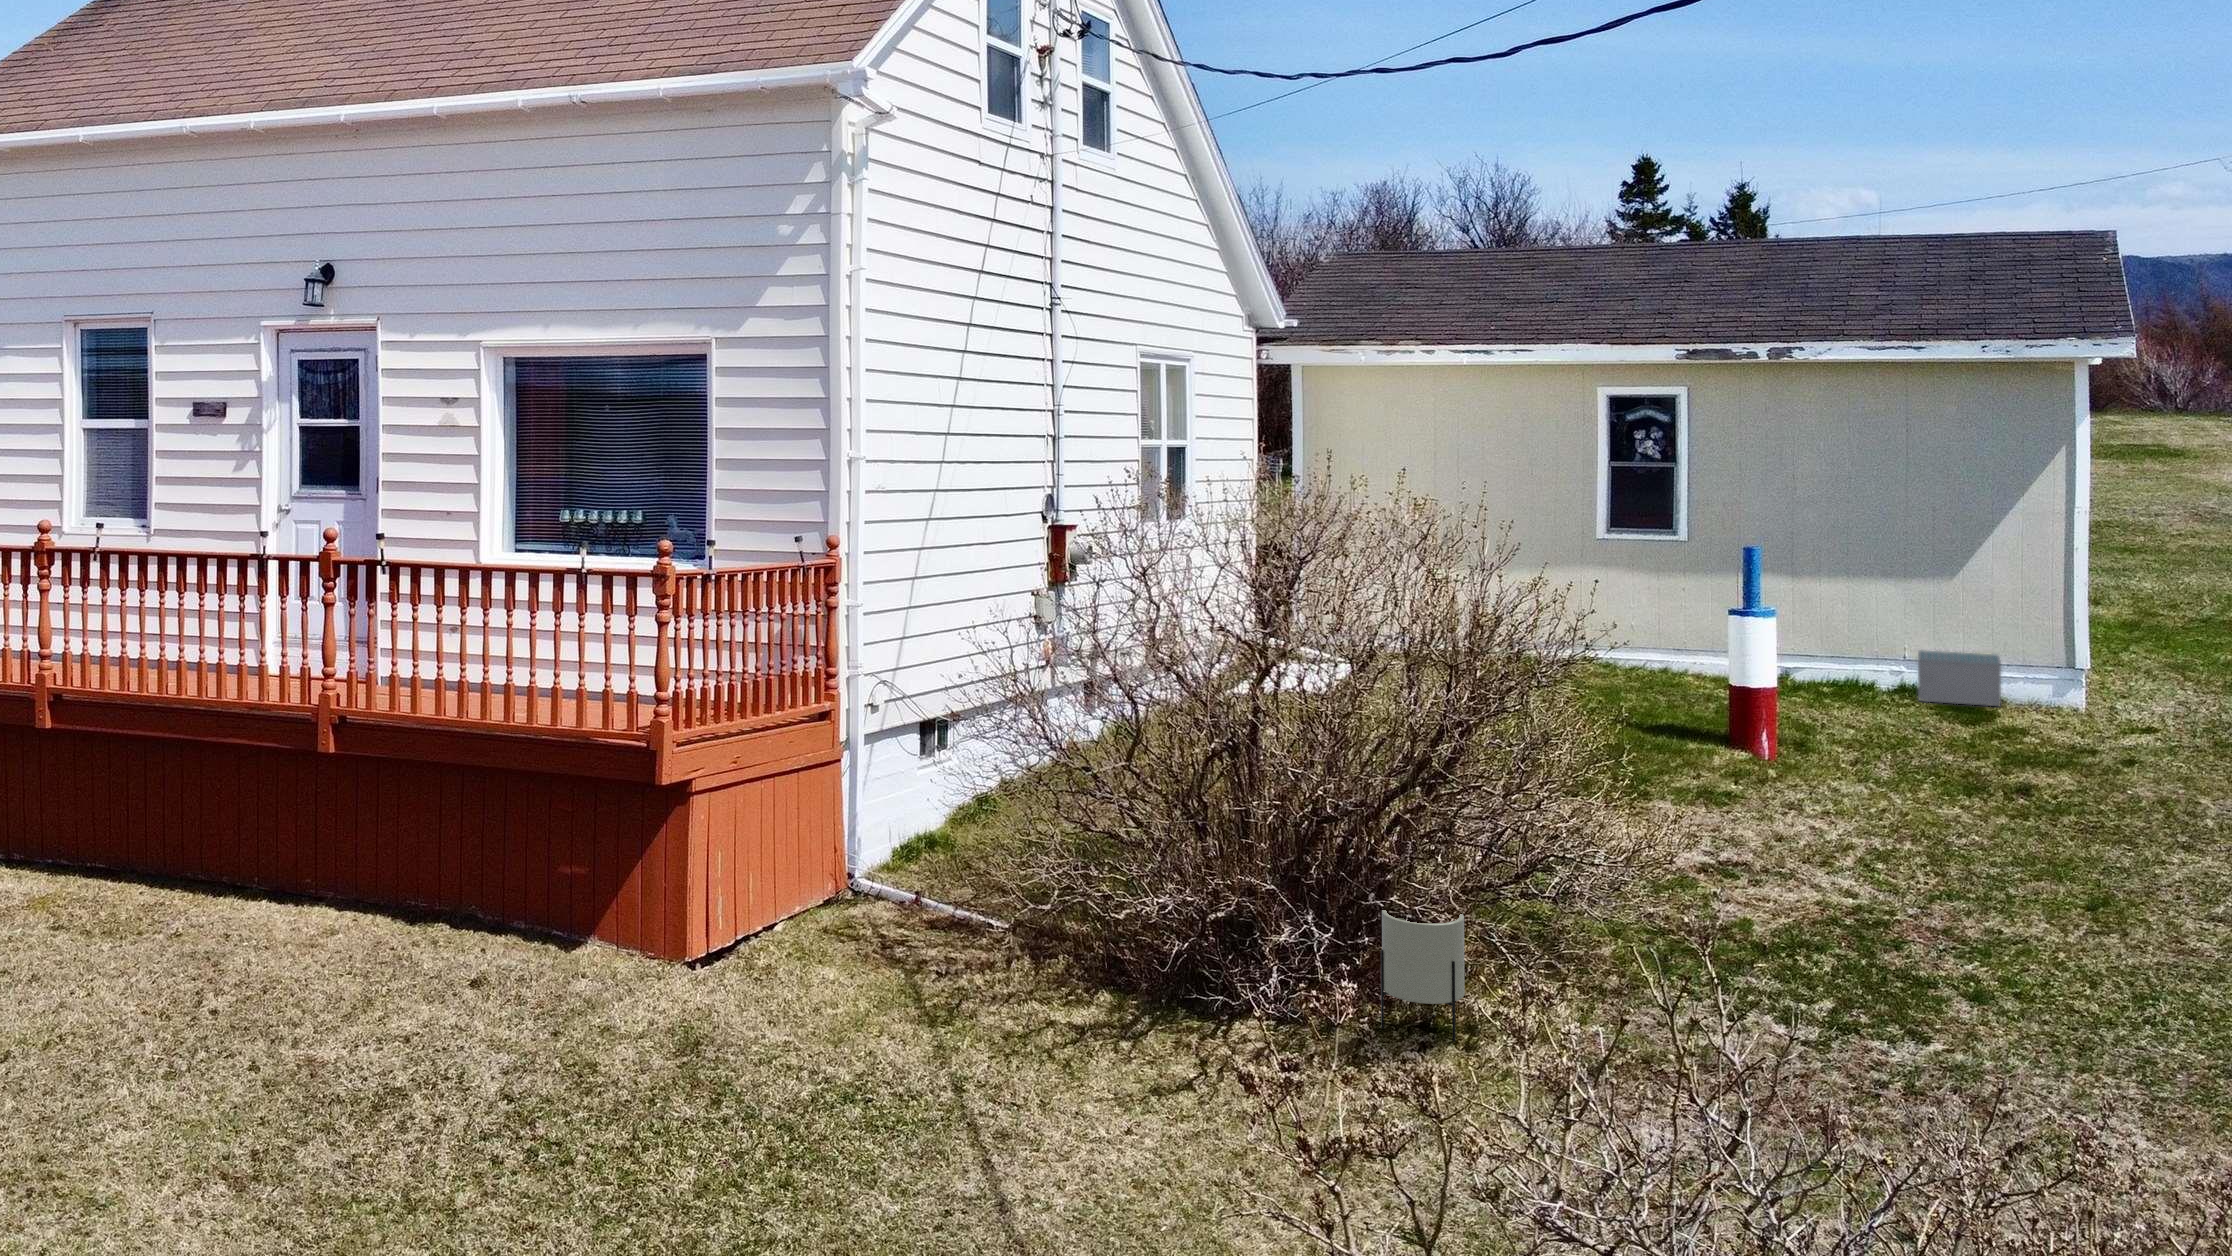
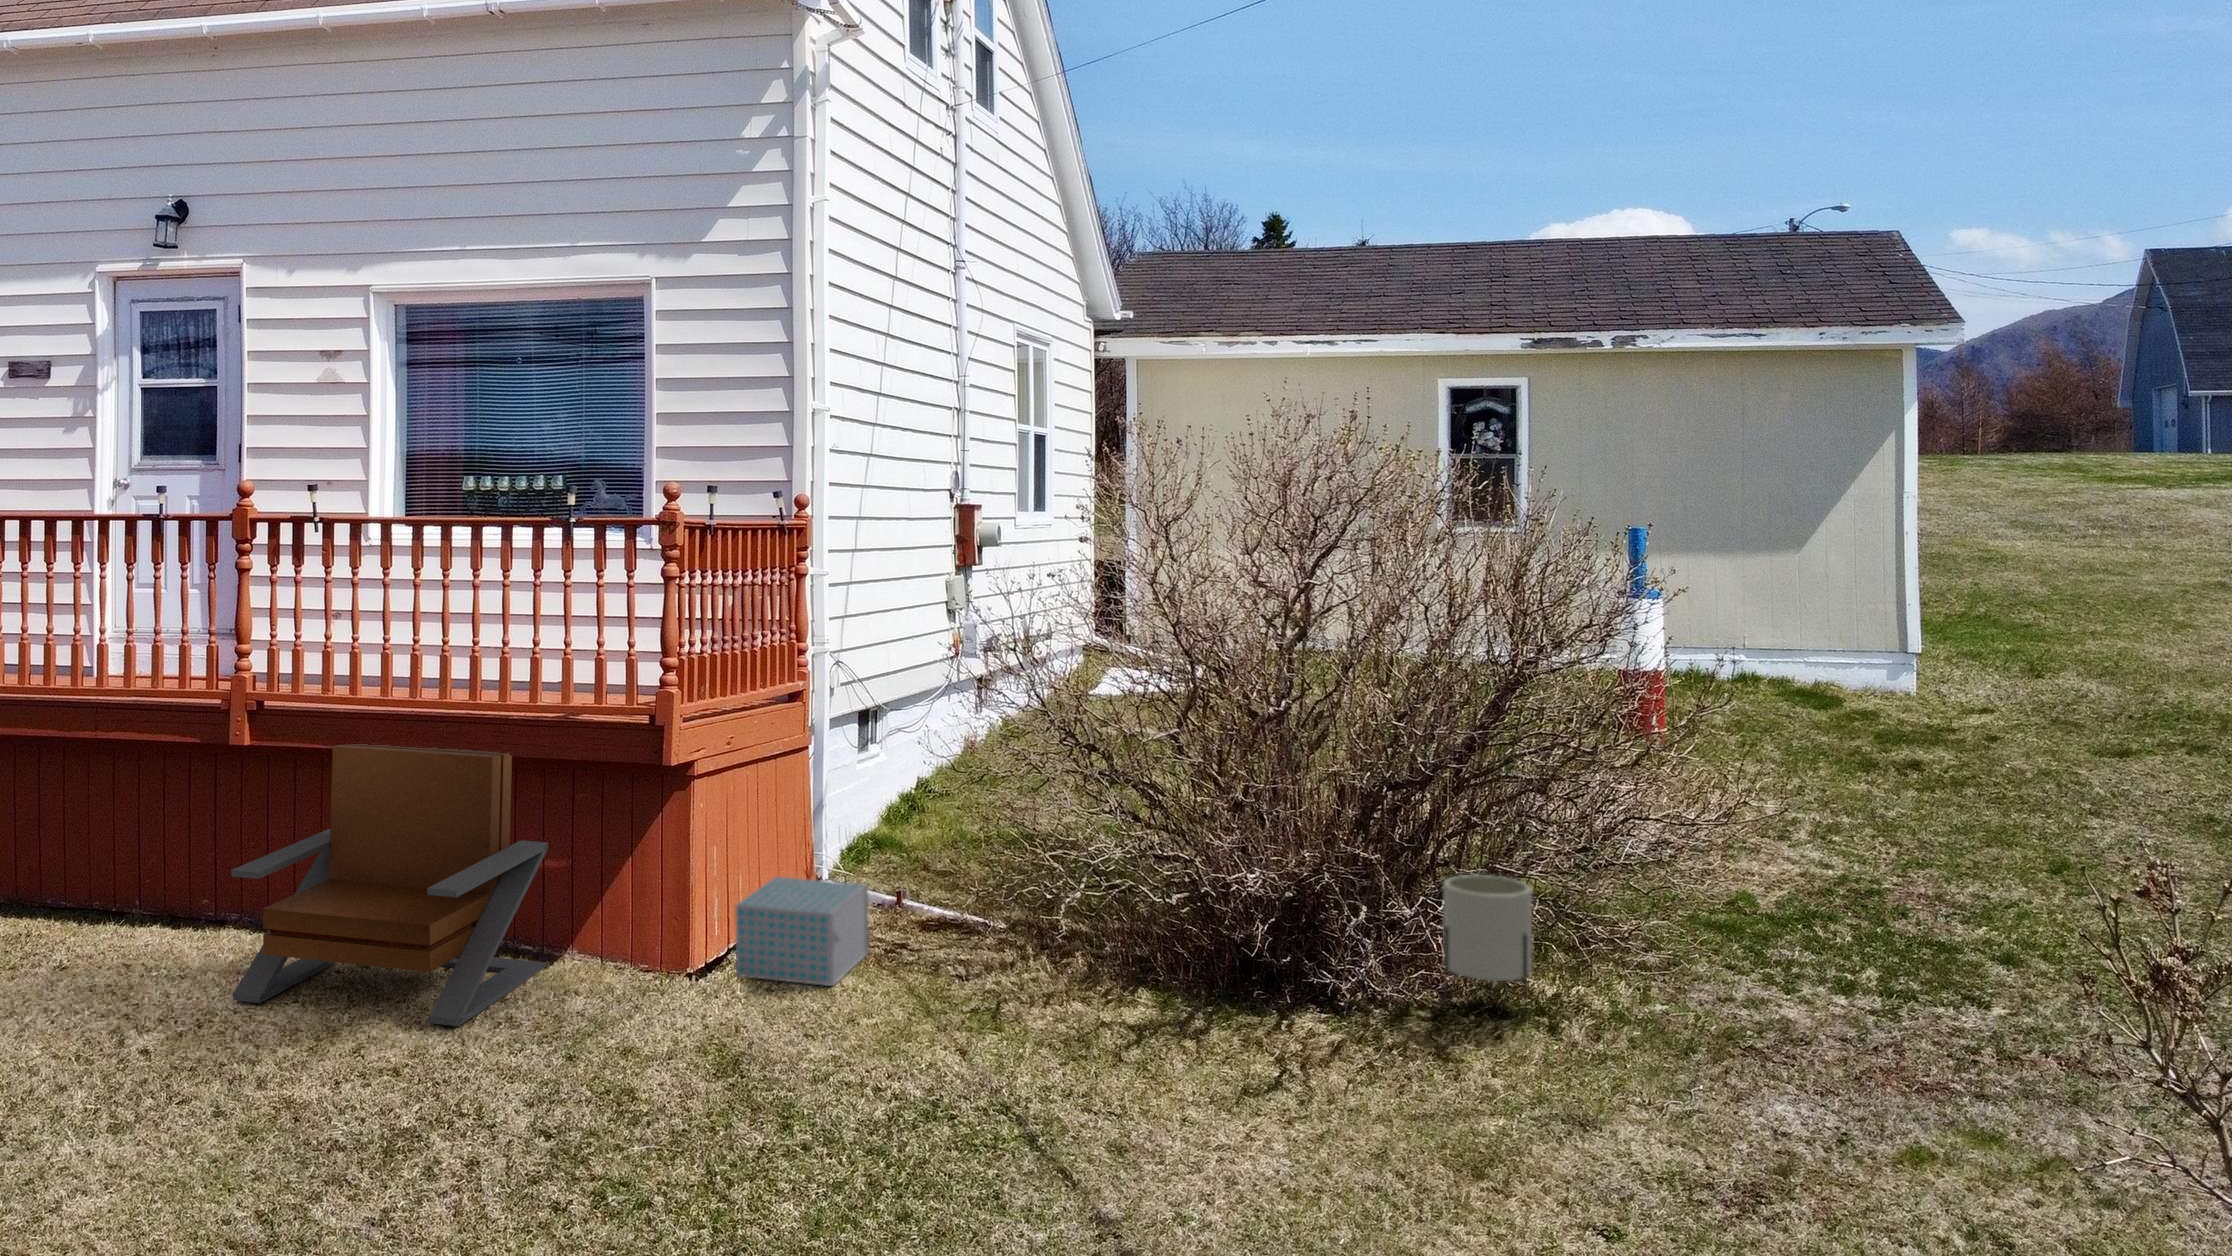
storage box: present [1918,650,2001,706] -> present [736,877,869,986]
lounge chair: none [304,747,580,1000] -> present [231,742,548,1026]

